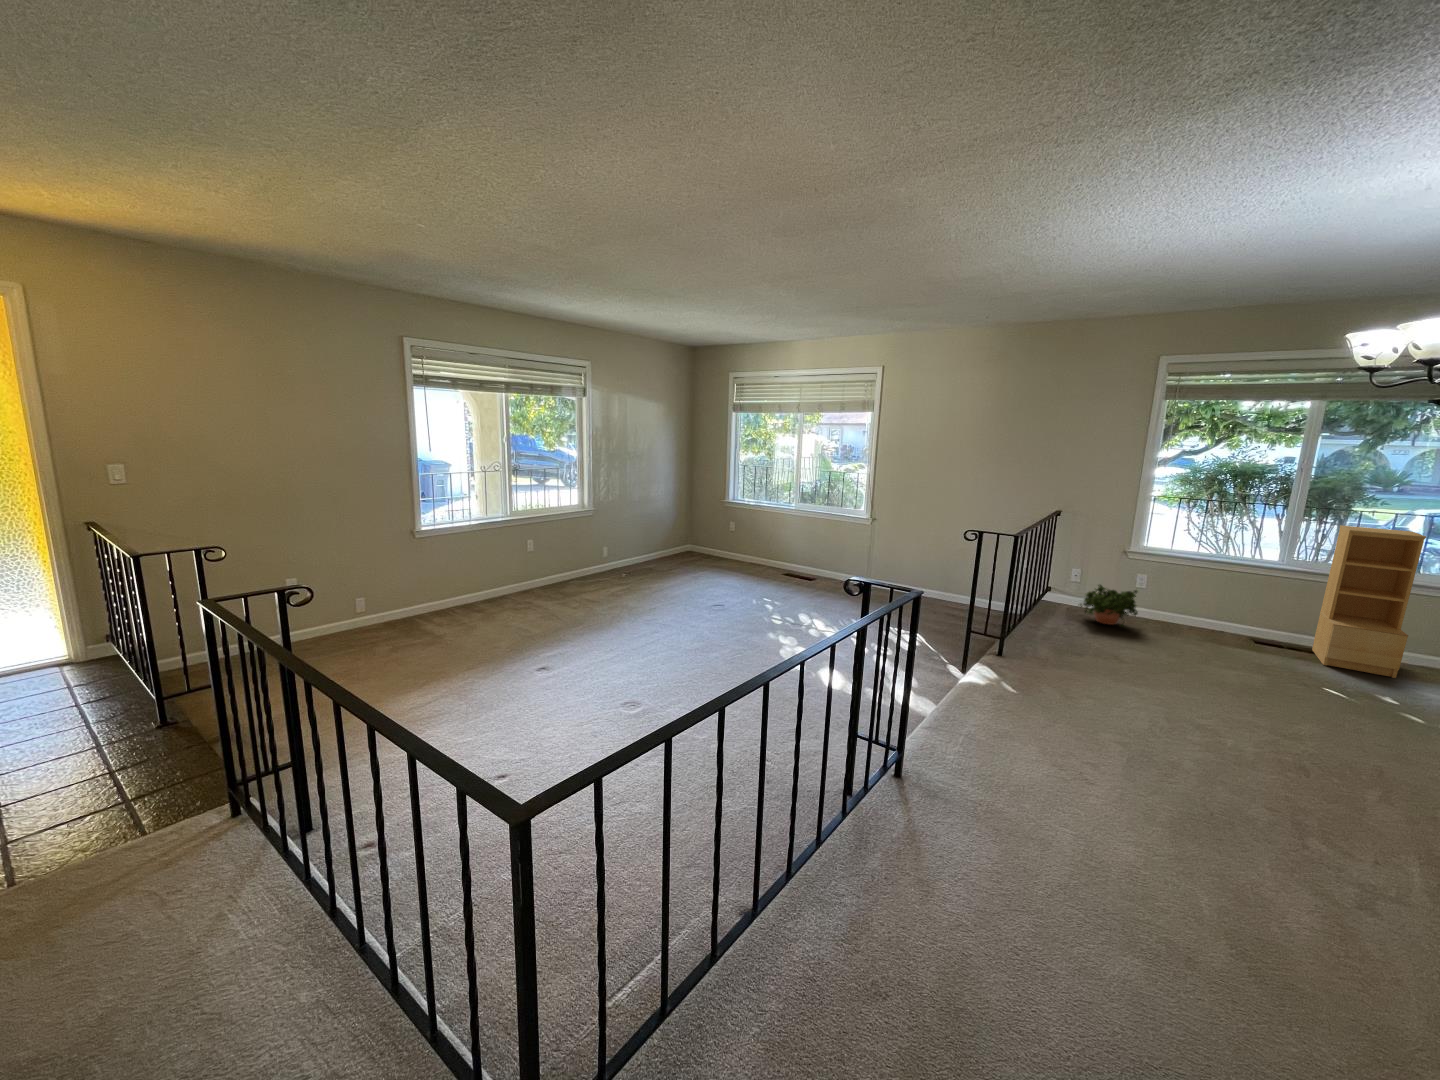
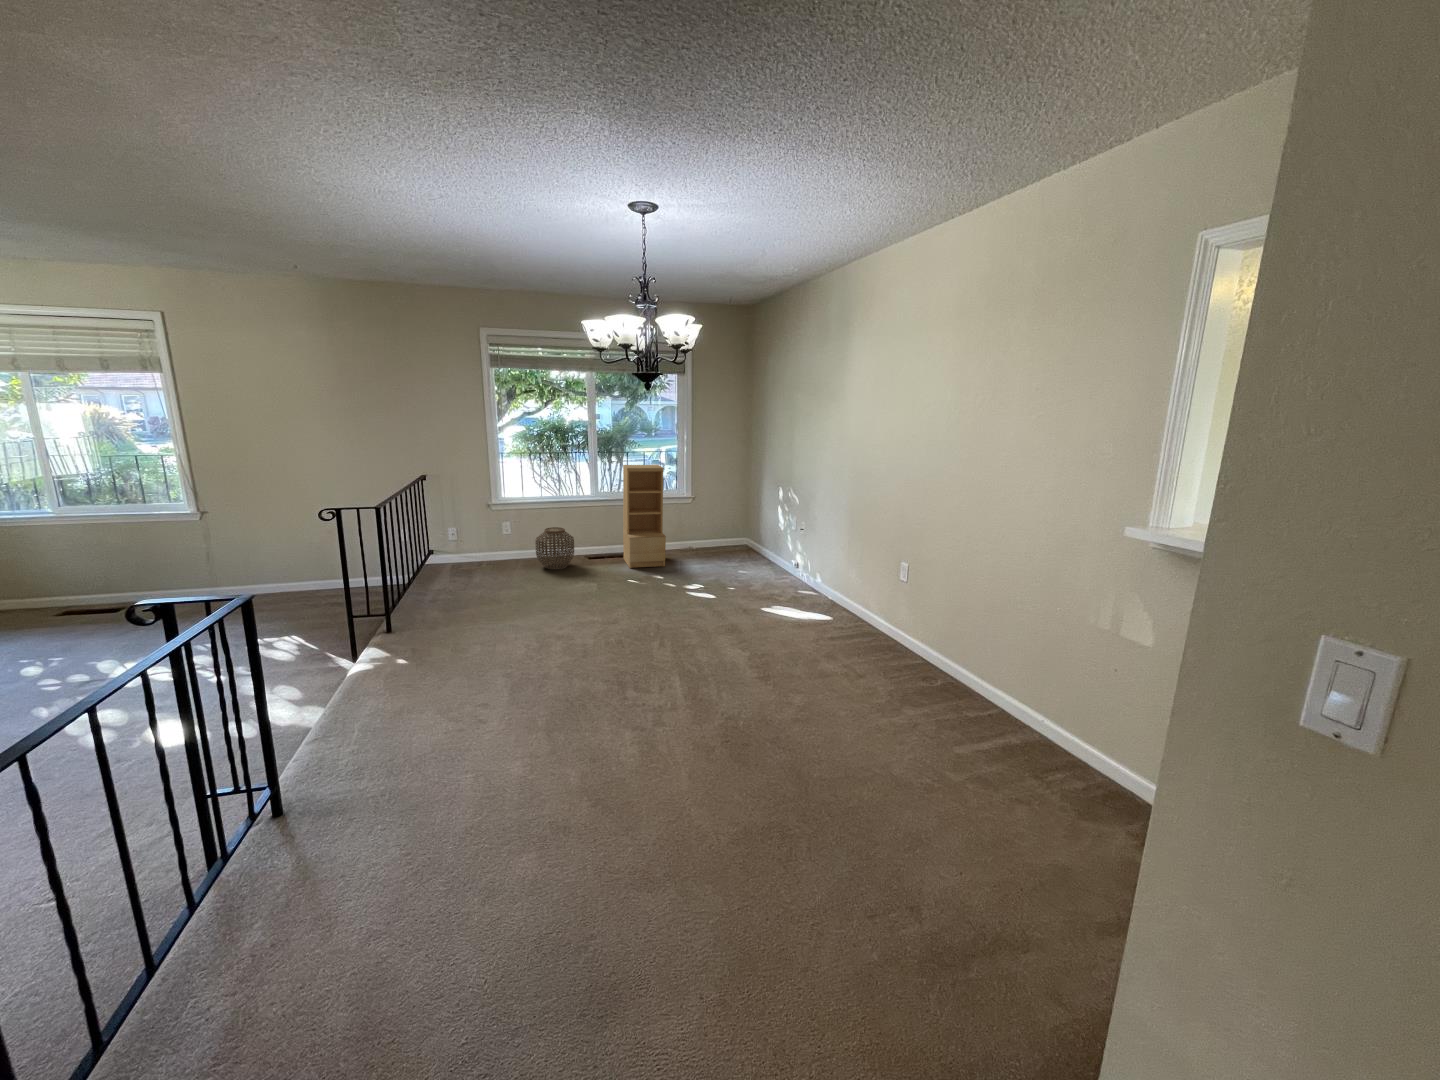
potted plant: present [1080,585,1138,626] -> none [460,537,510,577]
woven basket: none [1174,588,1234,640] -> present [535,527,574,569]

